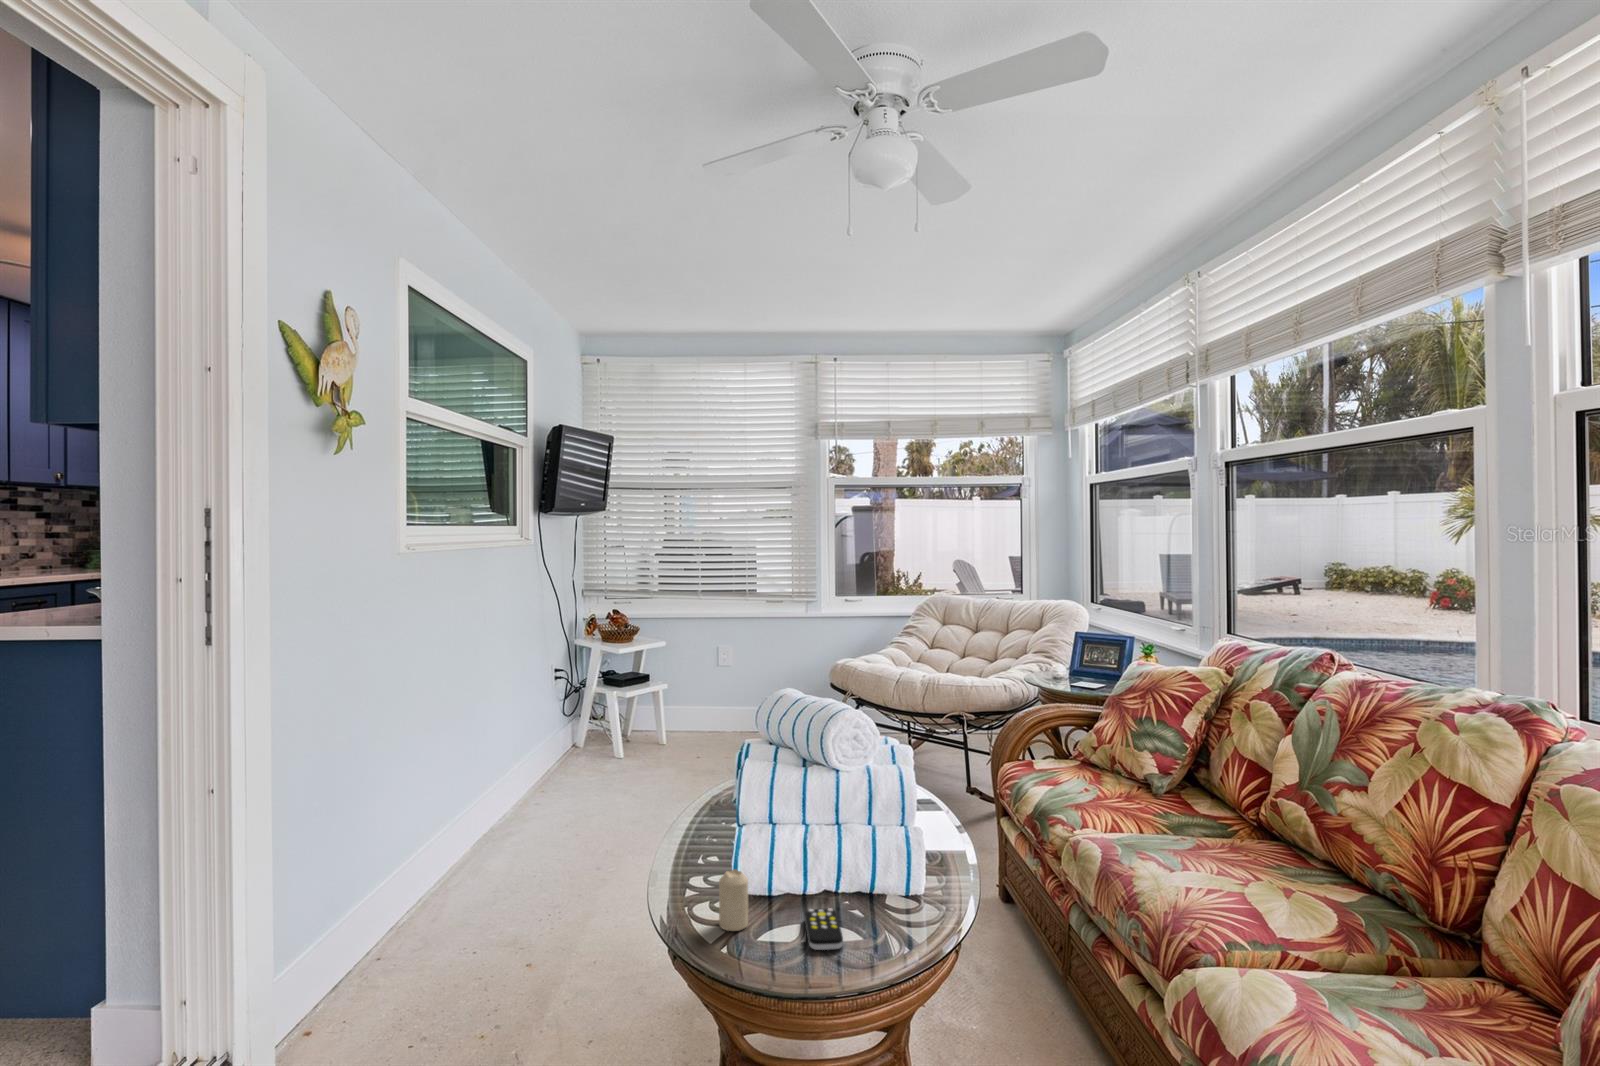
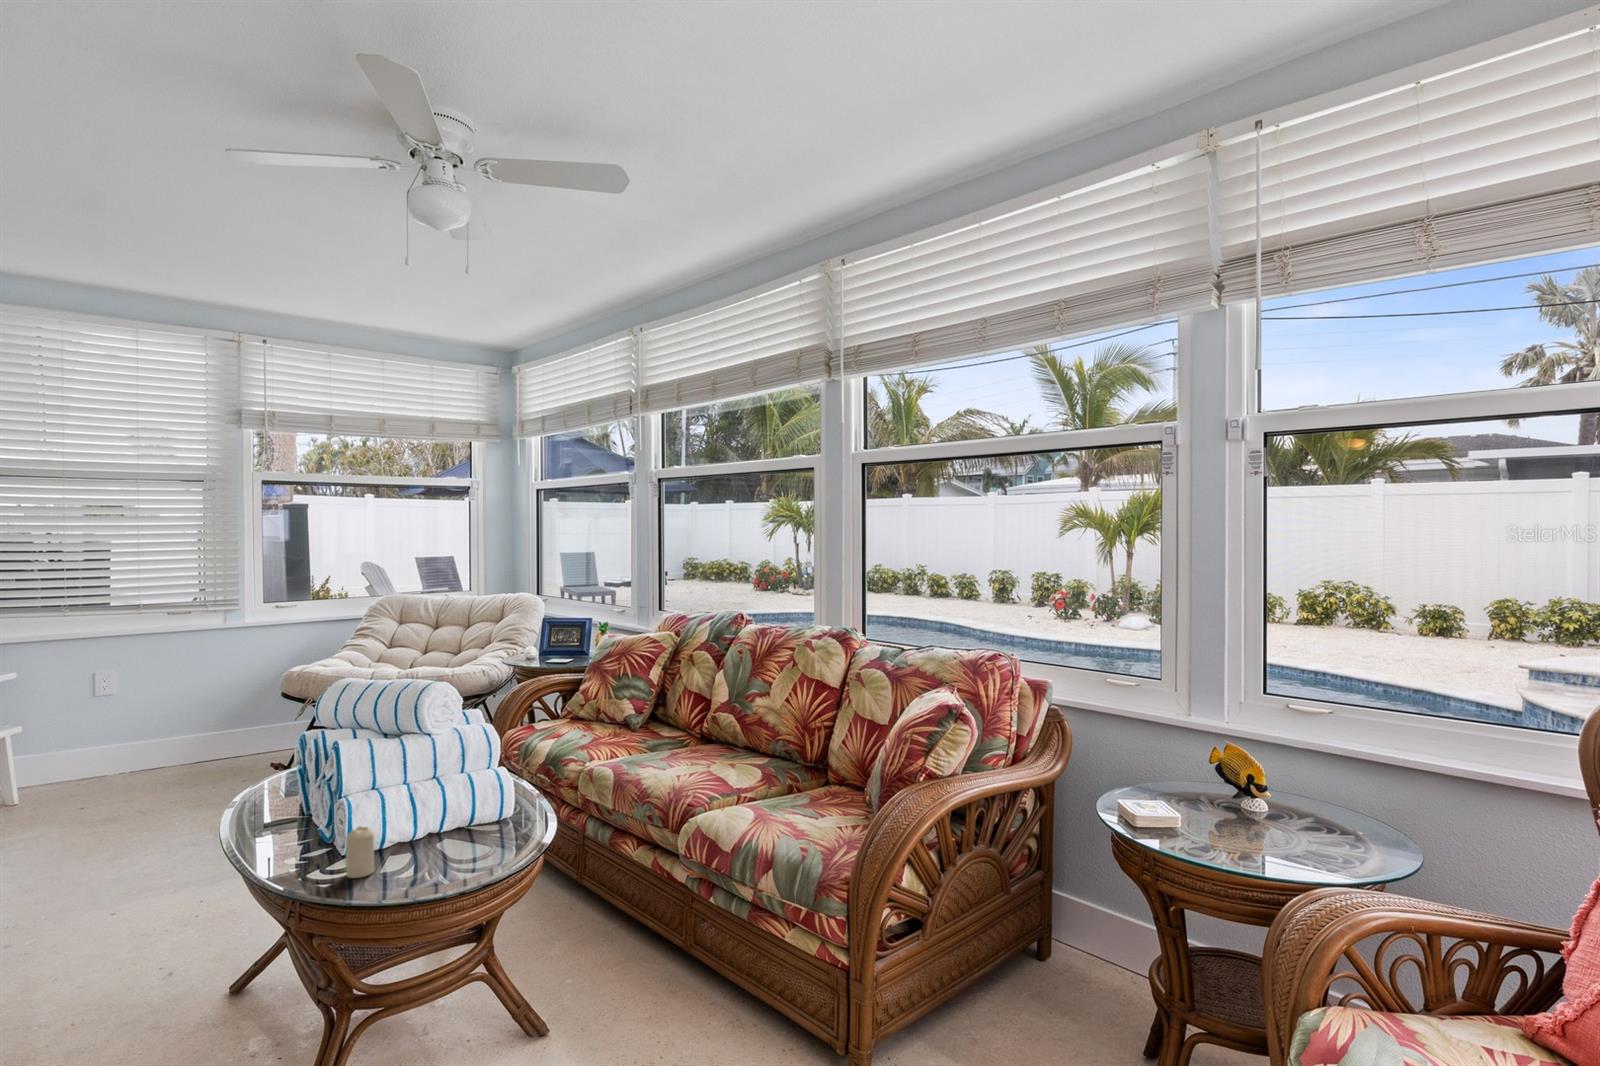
remote control: present [805,908,843,950] -> none [422,840,467,868]

